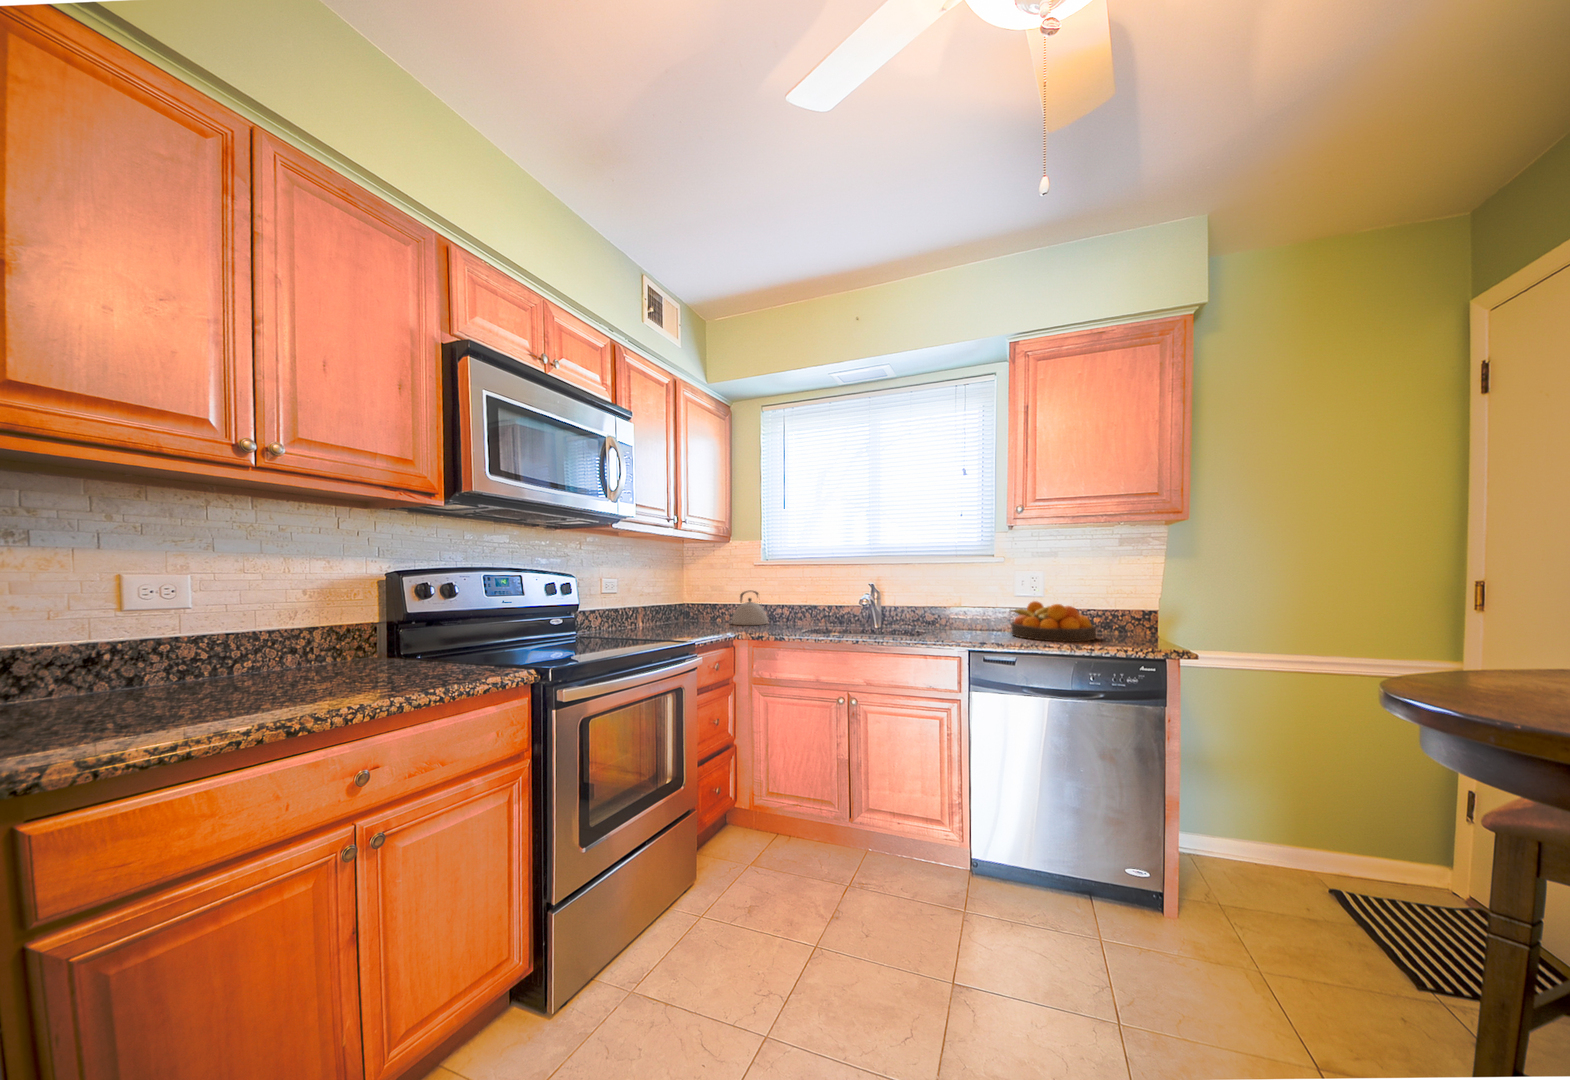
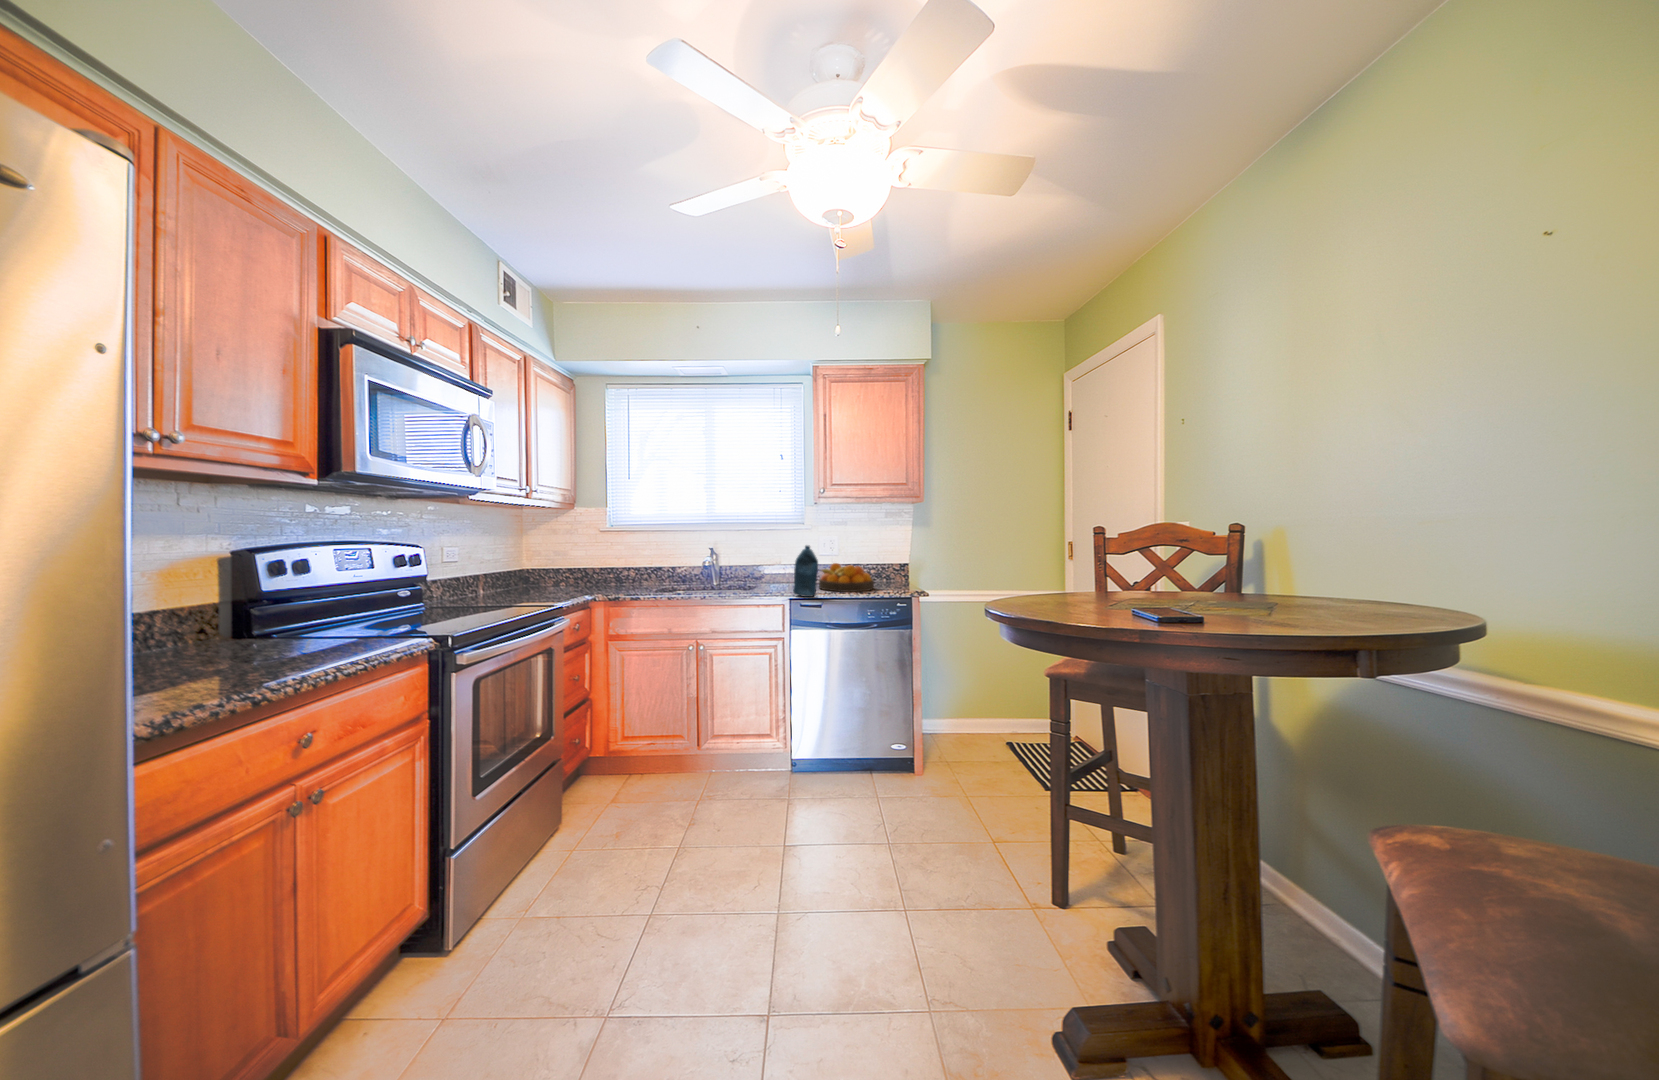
bottle: none [973,575,1009,646] -> present [793,545,818,597]
kettle: present [732,591,768,625] -> none [580,557,616,589]

